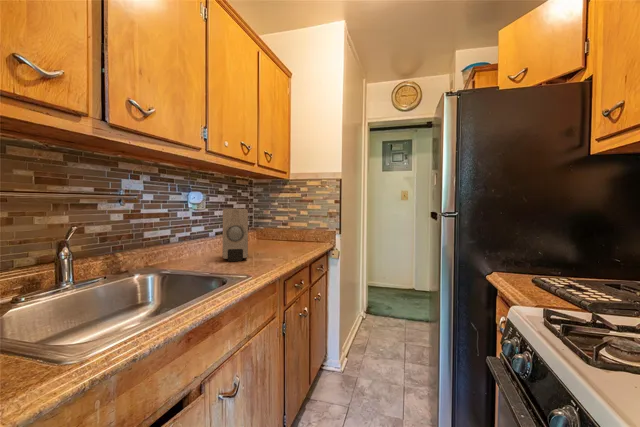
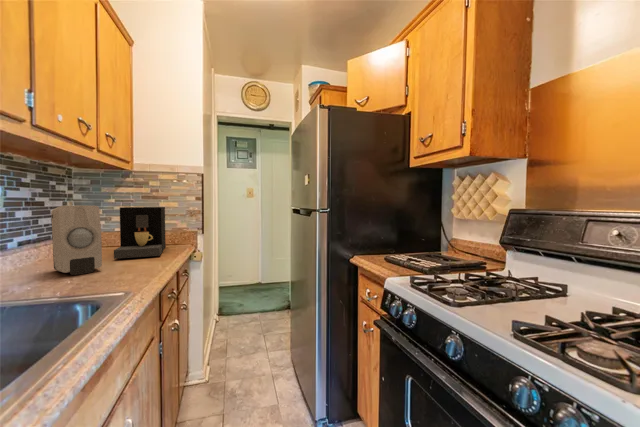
coffee maker: none [263,210,308,252] -> present [114,207,166,259]

